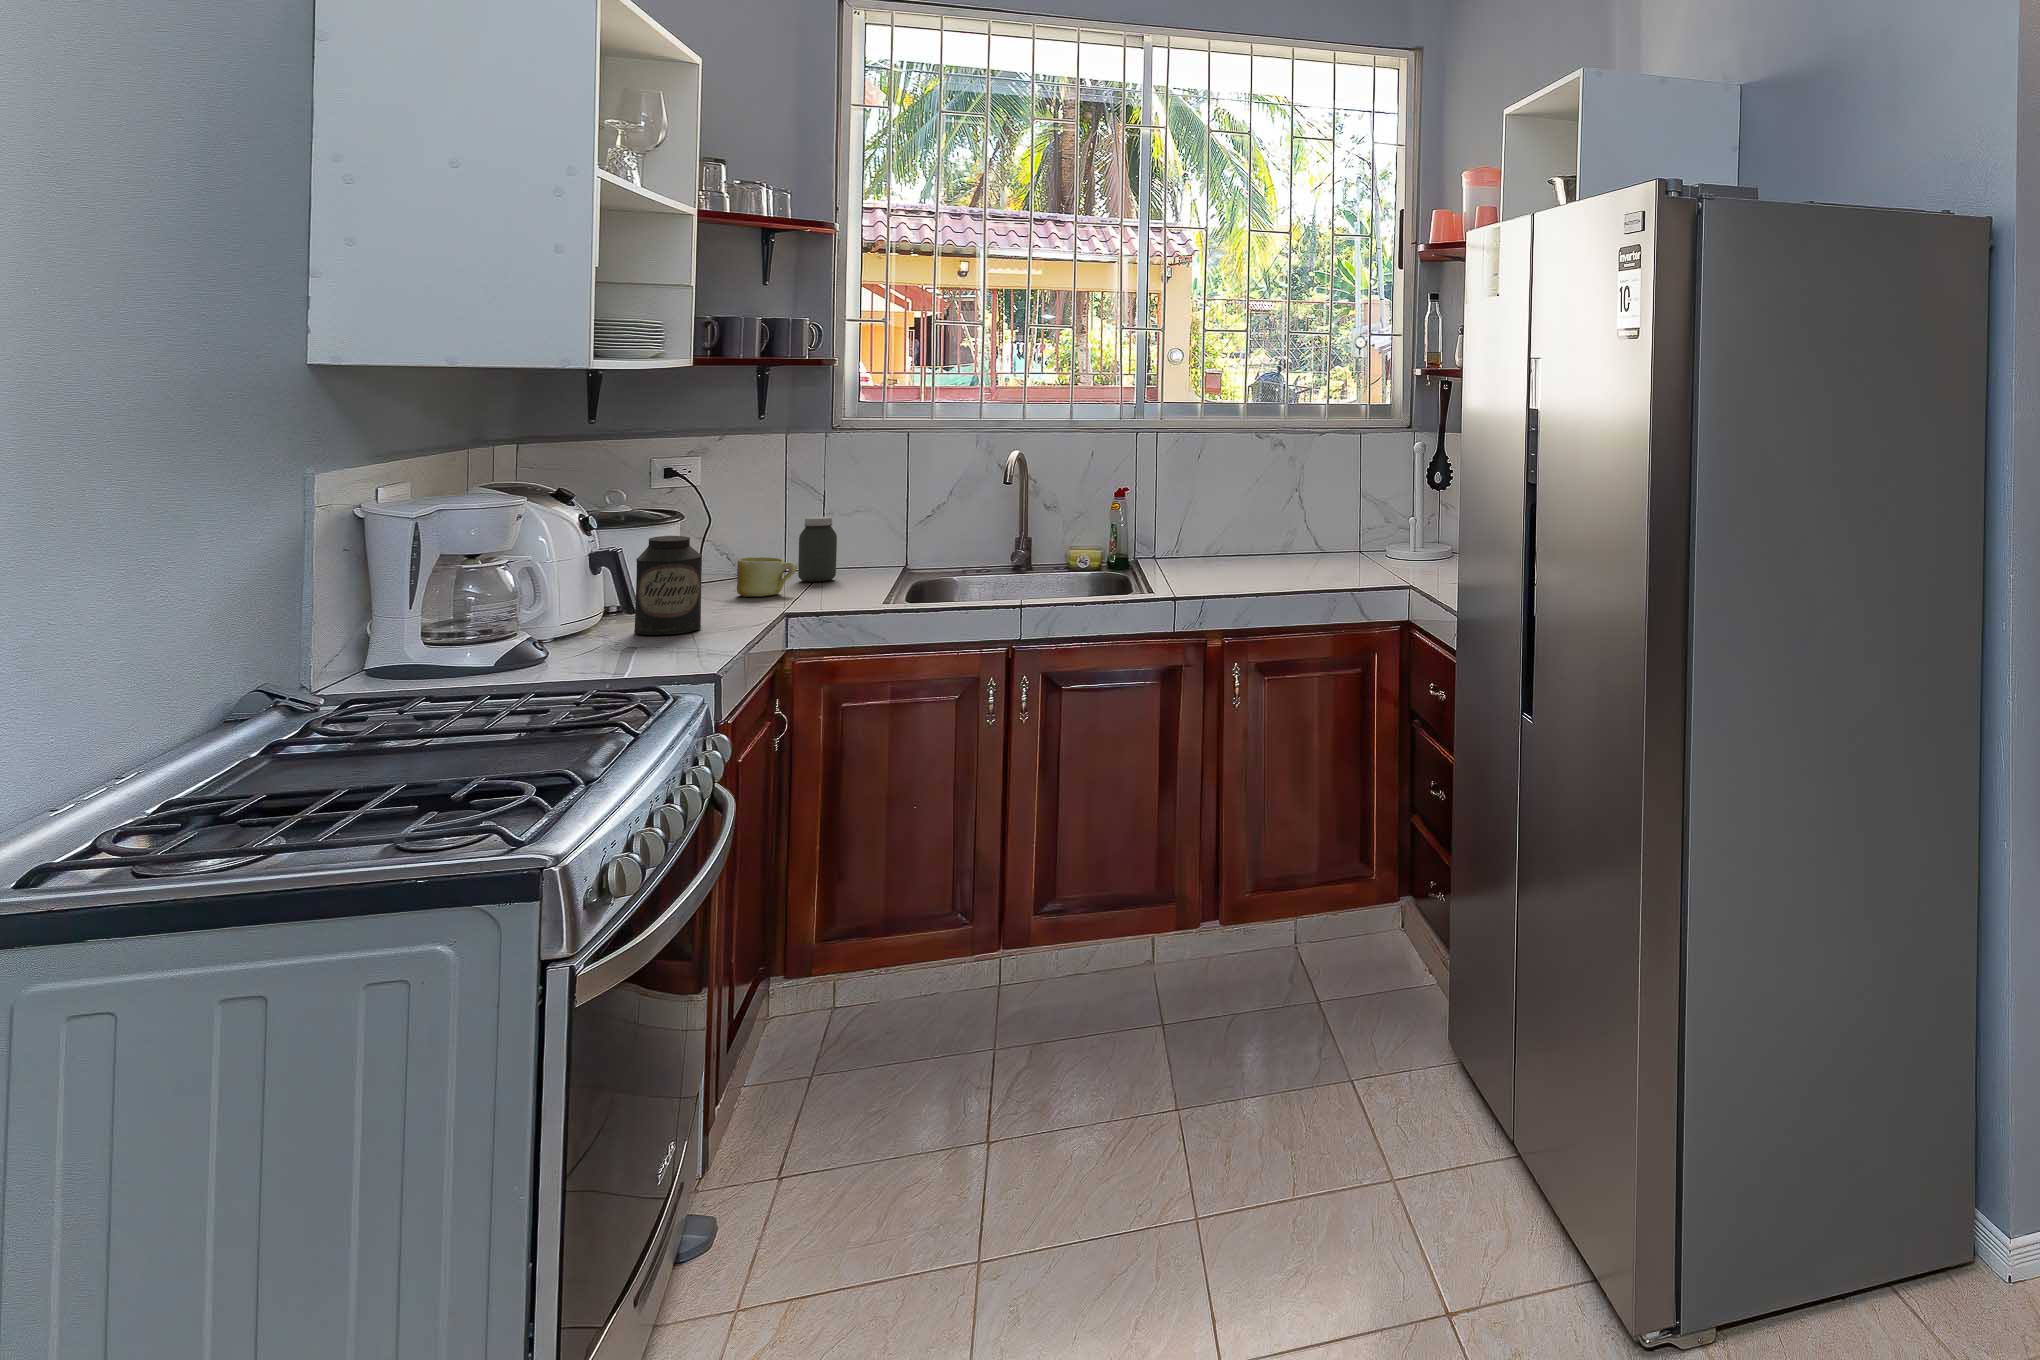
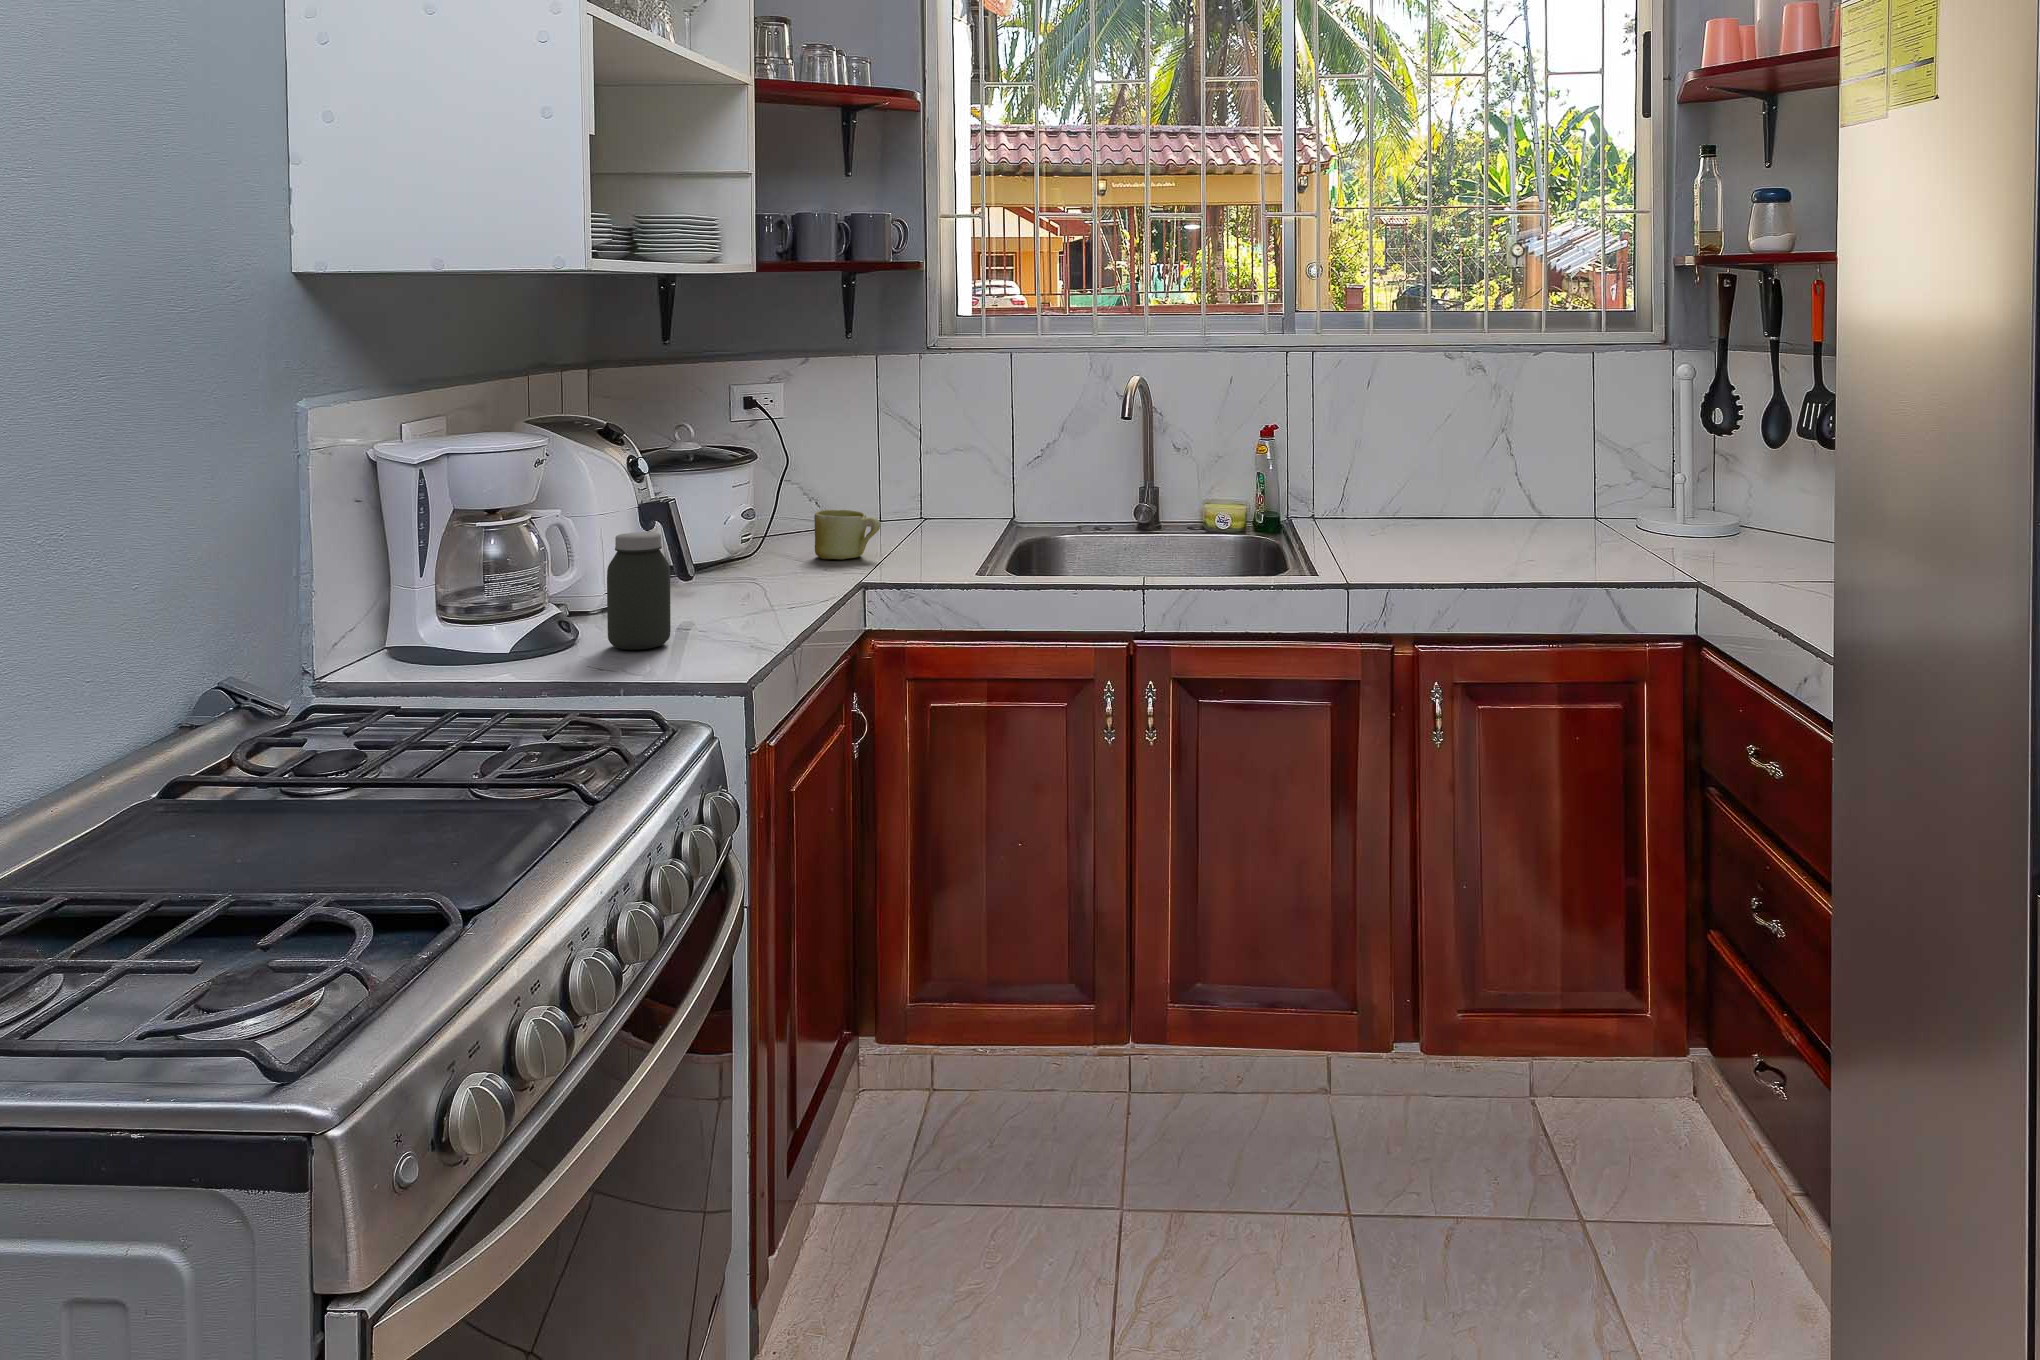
jar: present [798,517,837,582] -> present [607,532,671,650]
canister: present [634,536,702,635] -> none [683,487,759,613]

